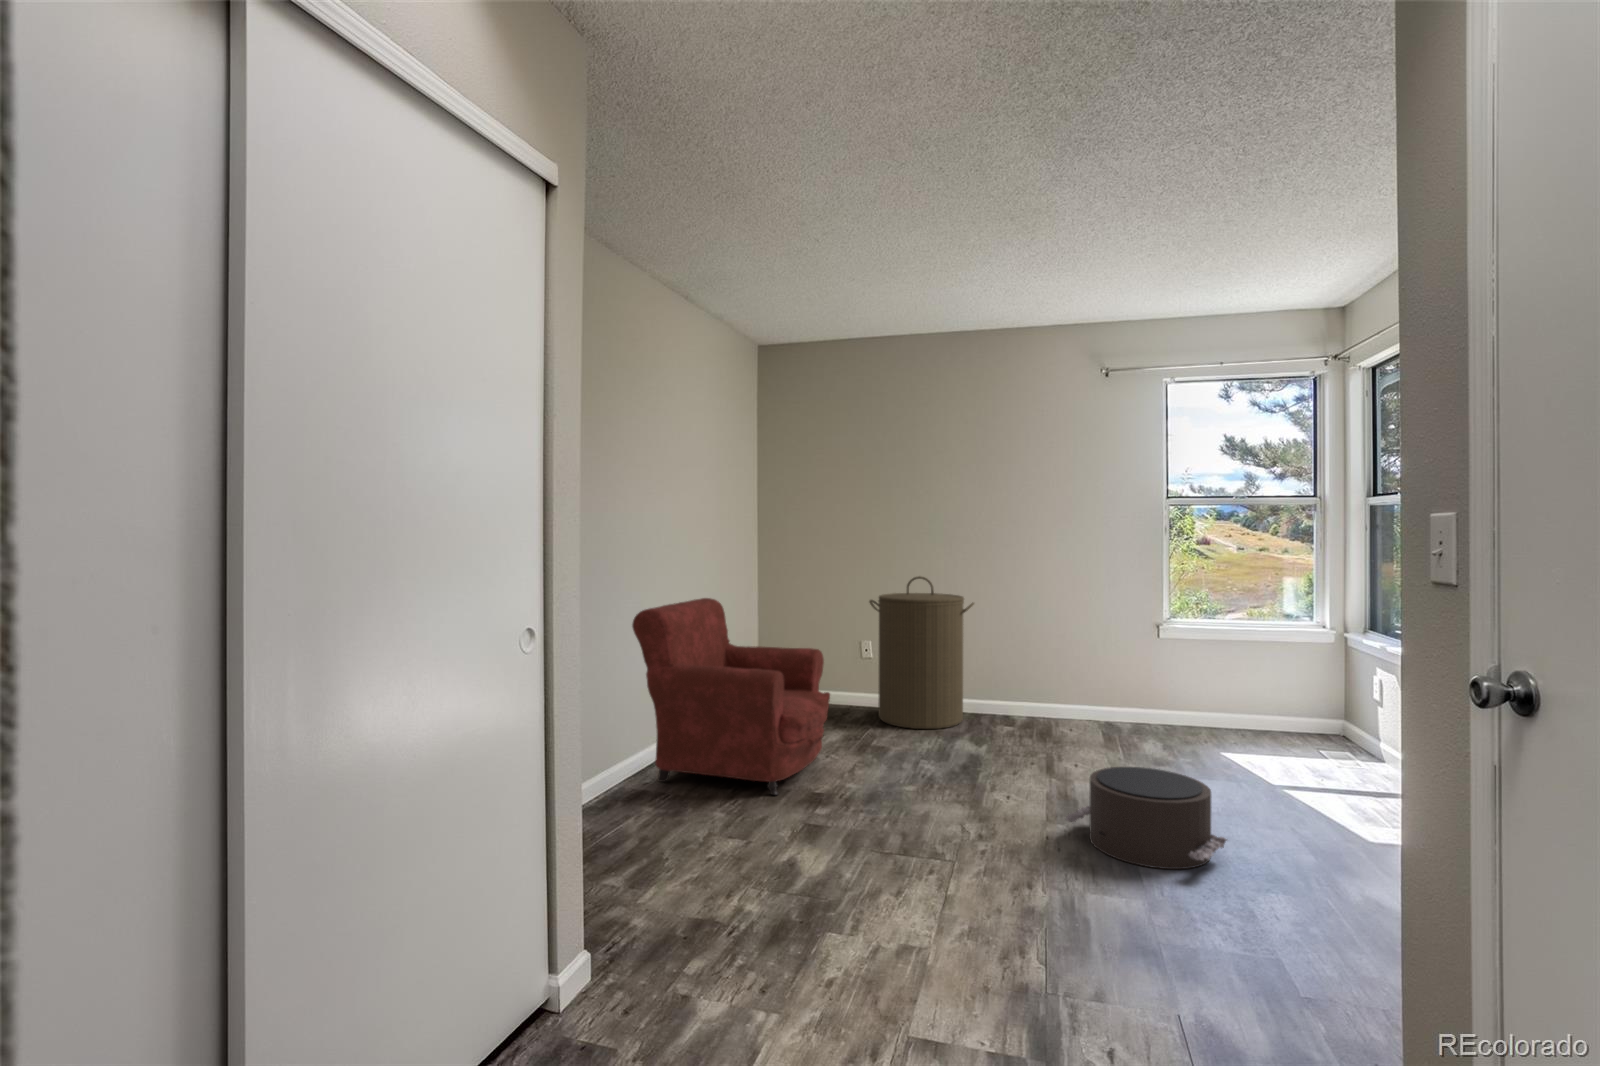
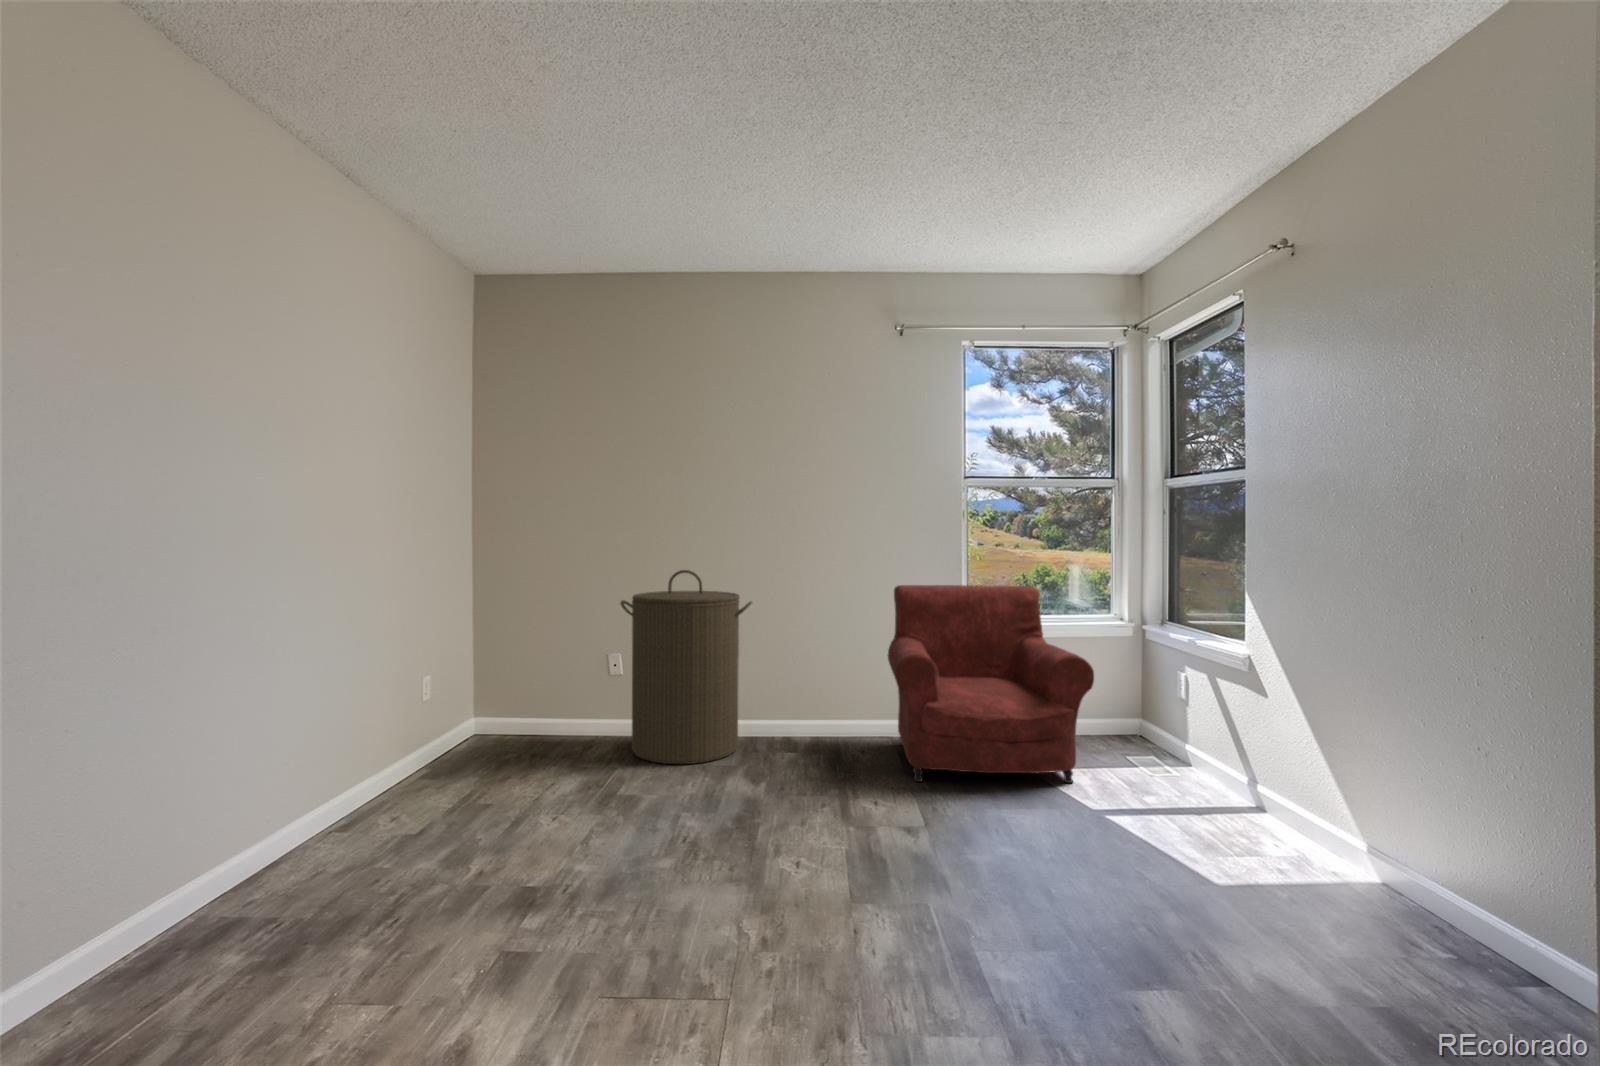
armchair: present [632,598,830,795] -> present [888,585,1094,783]
pouf: present [1065,767,1227,869] -> none [878,814,1084,966]

